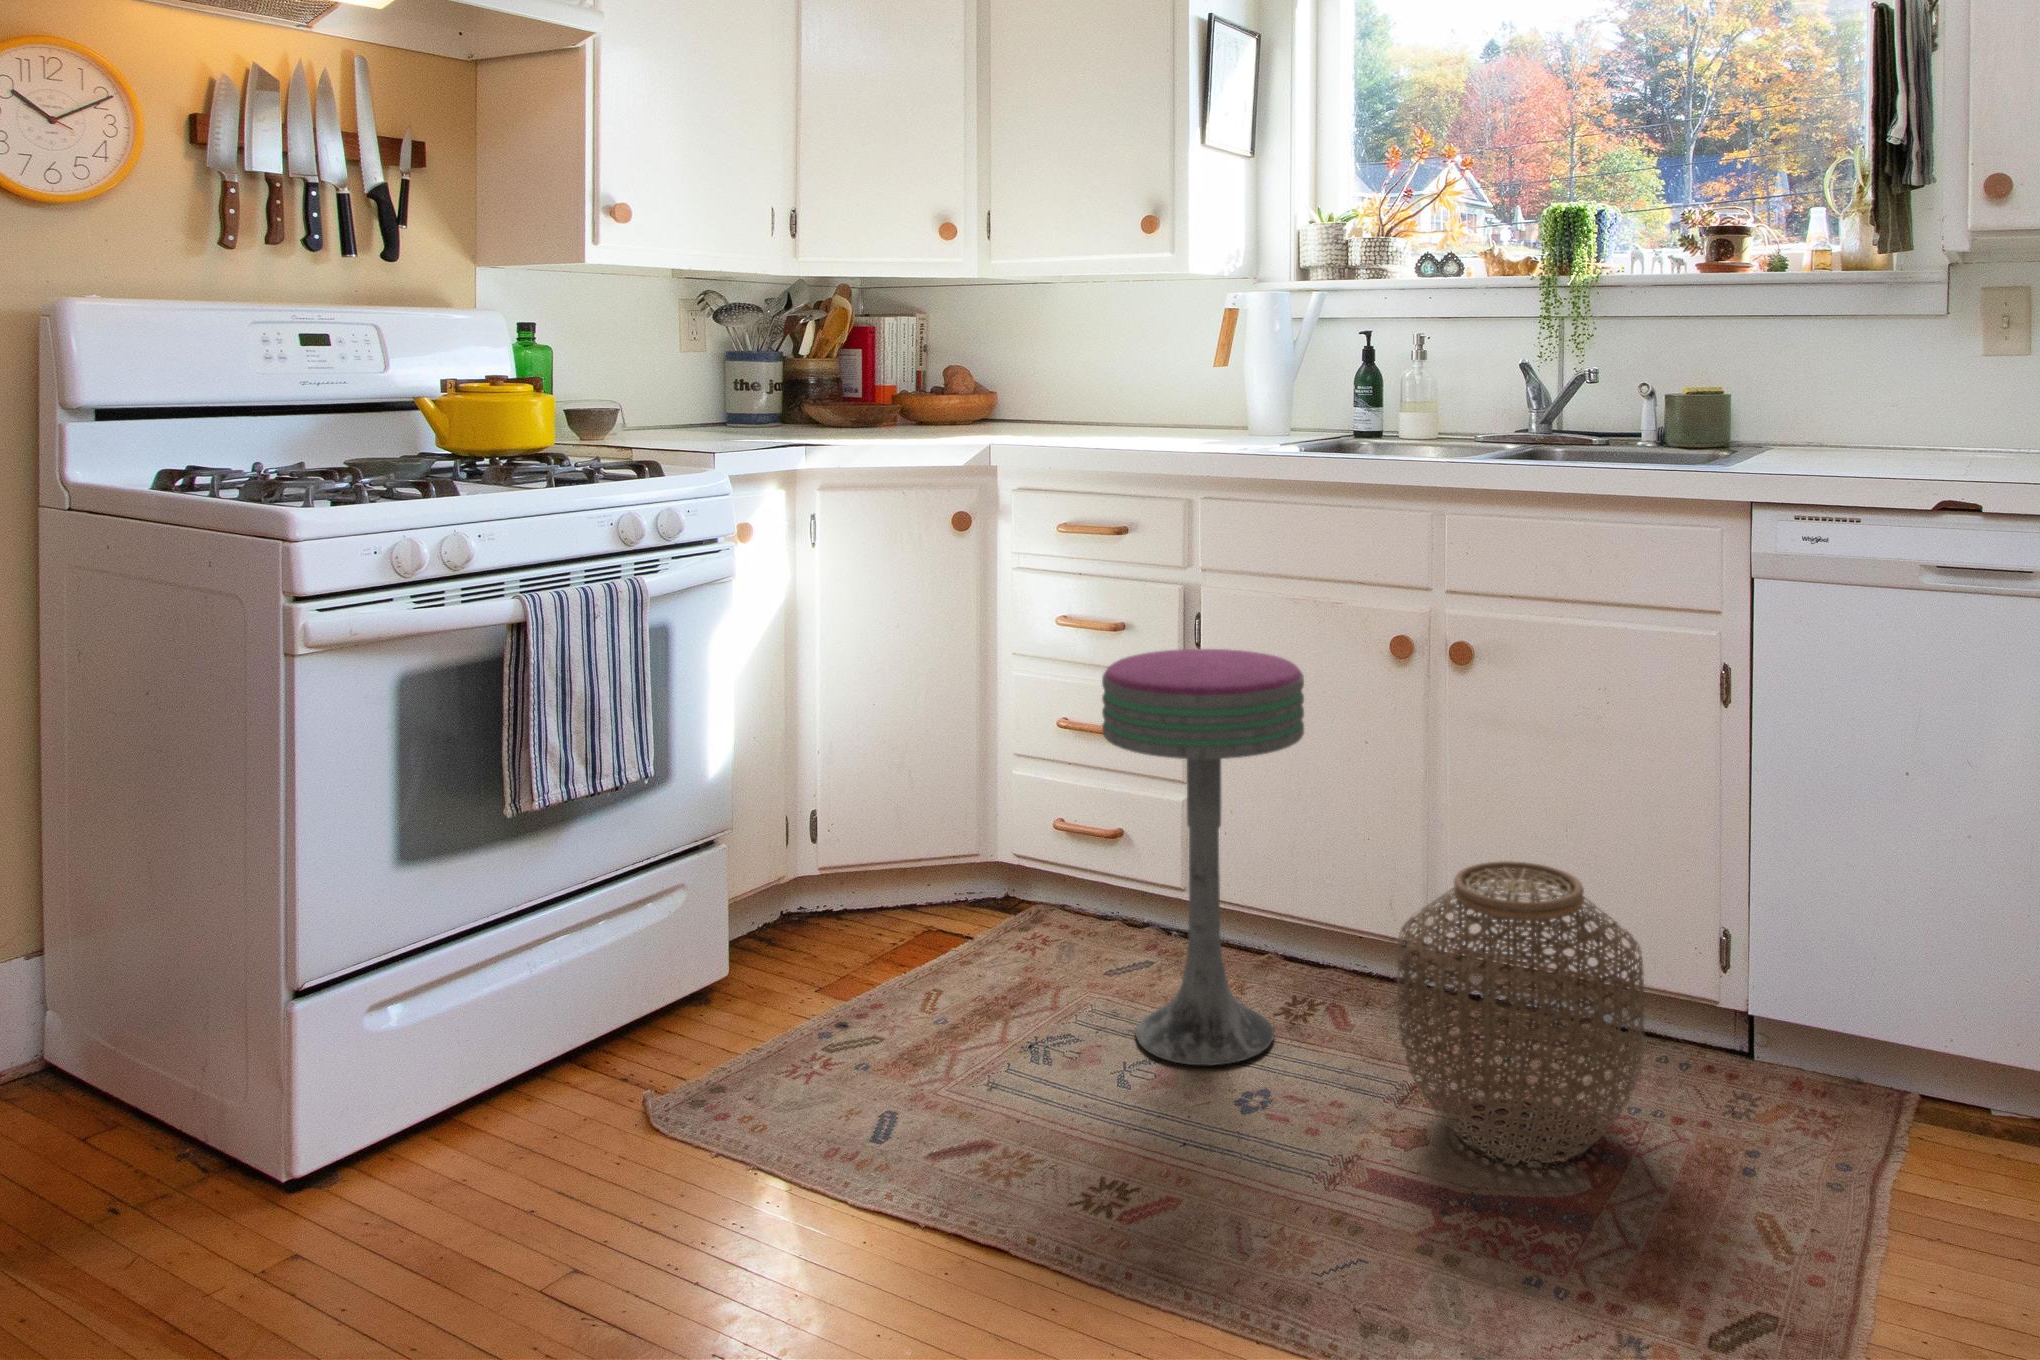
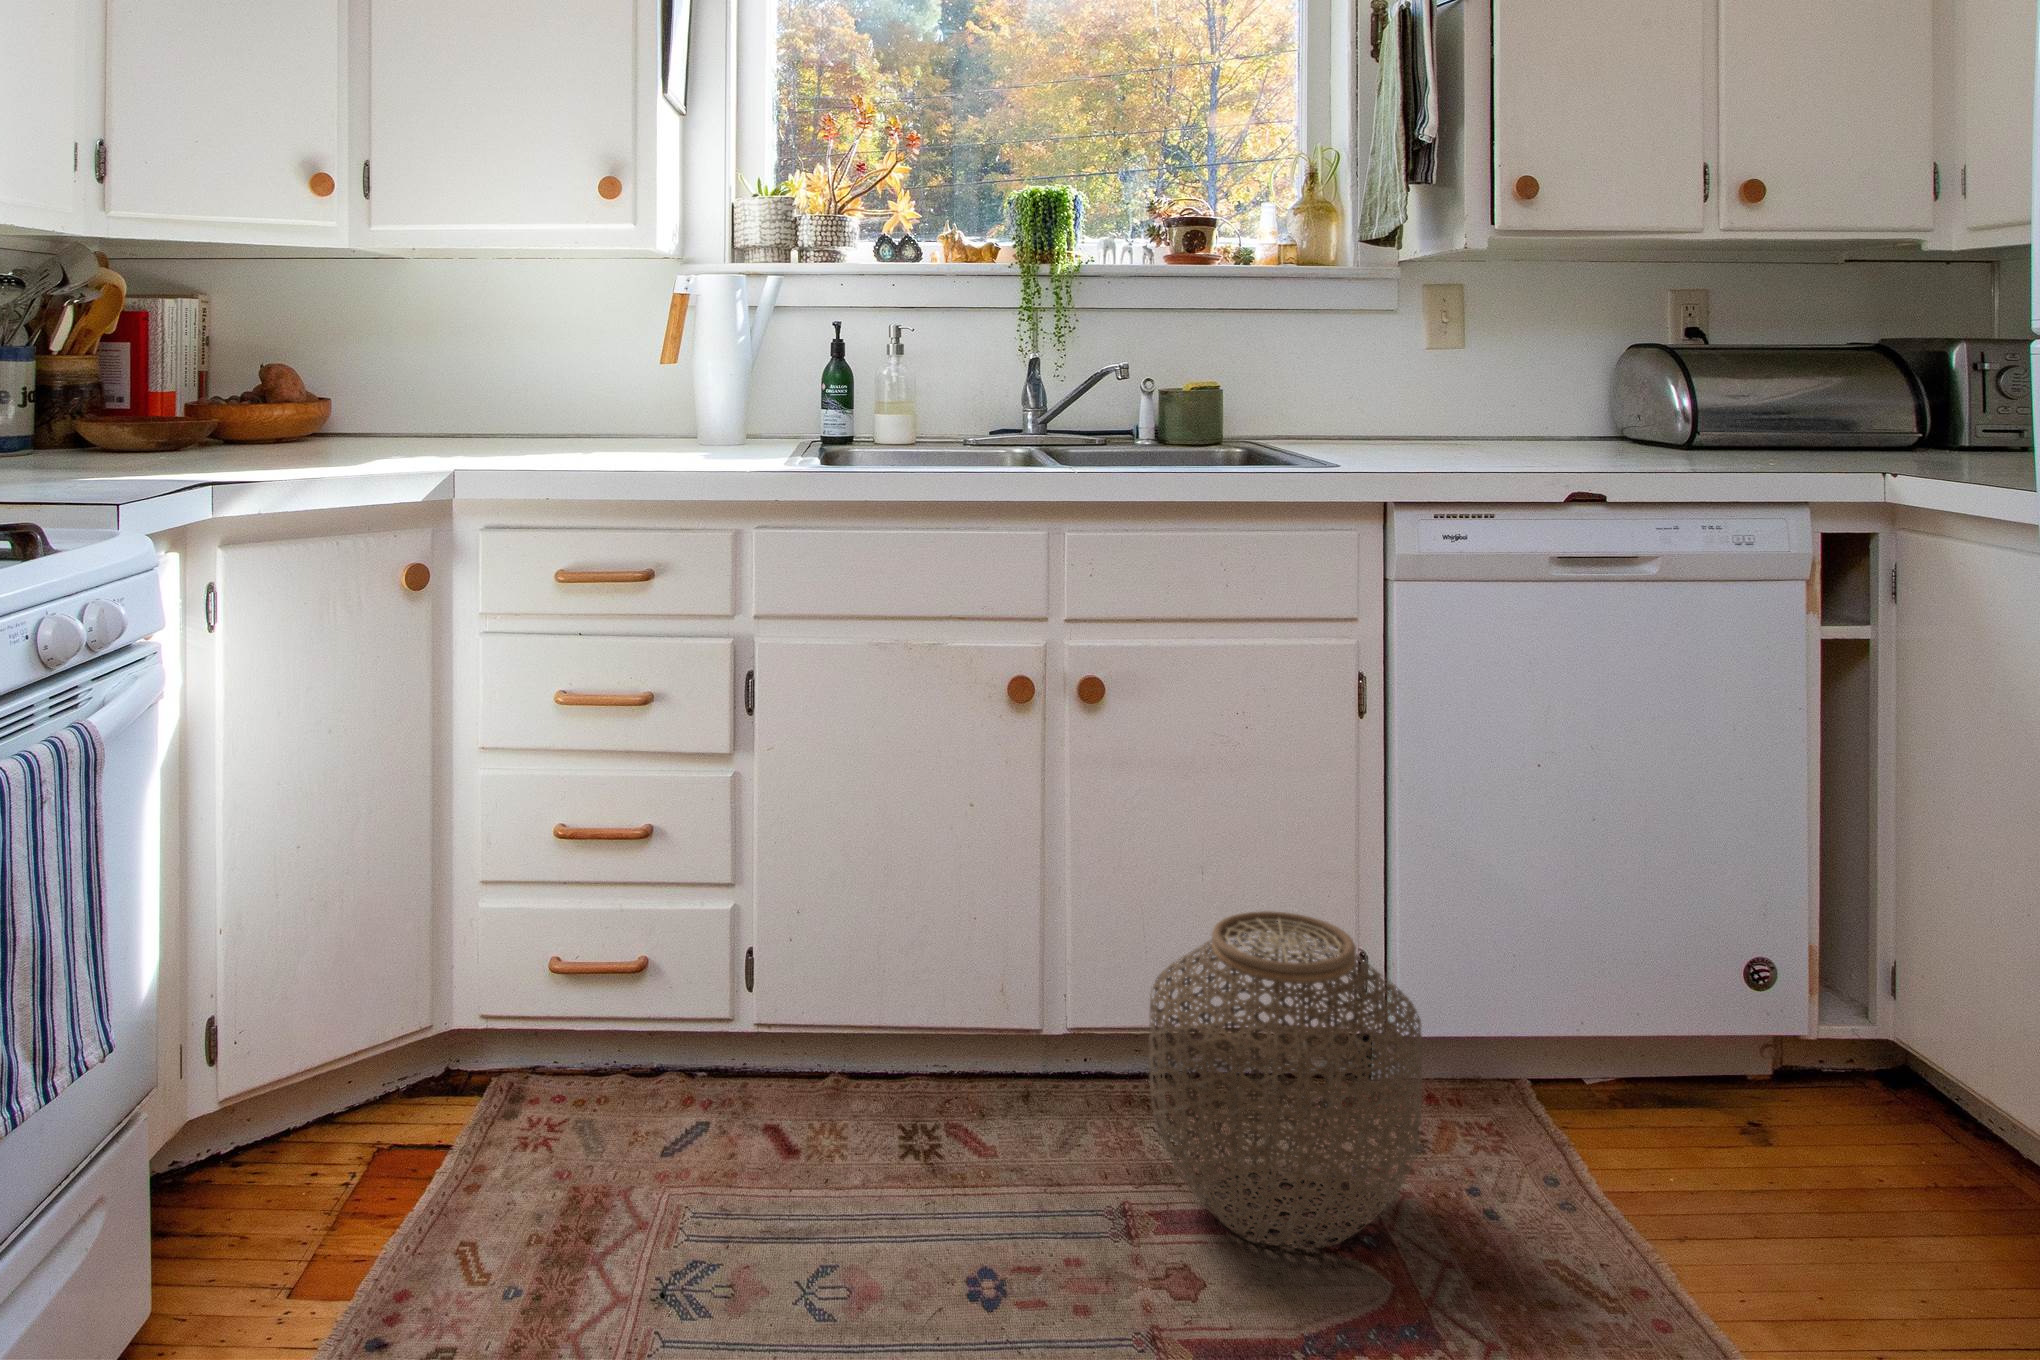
bar stool: present [1102,649,1304,1065] -> none [749,713,998,1240]

